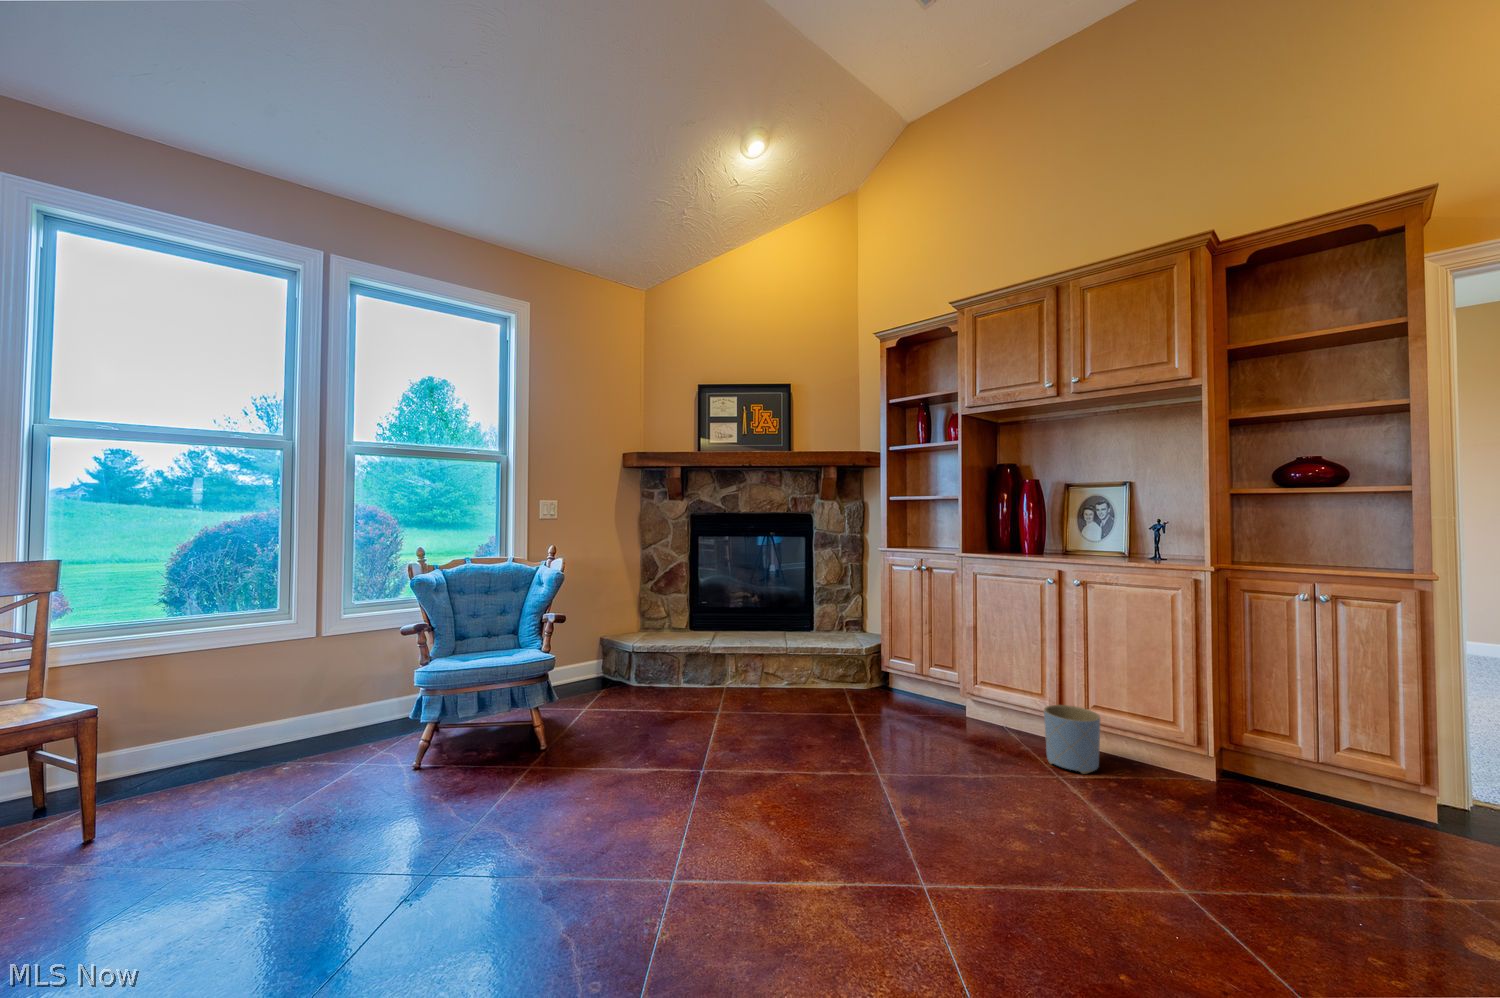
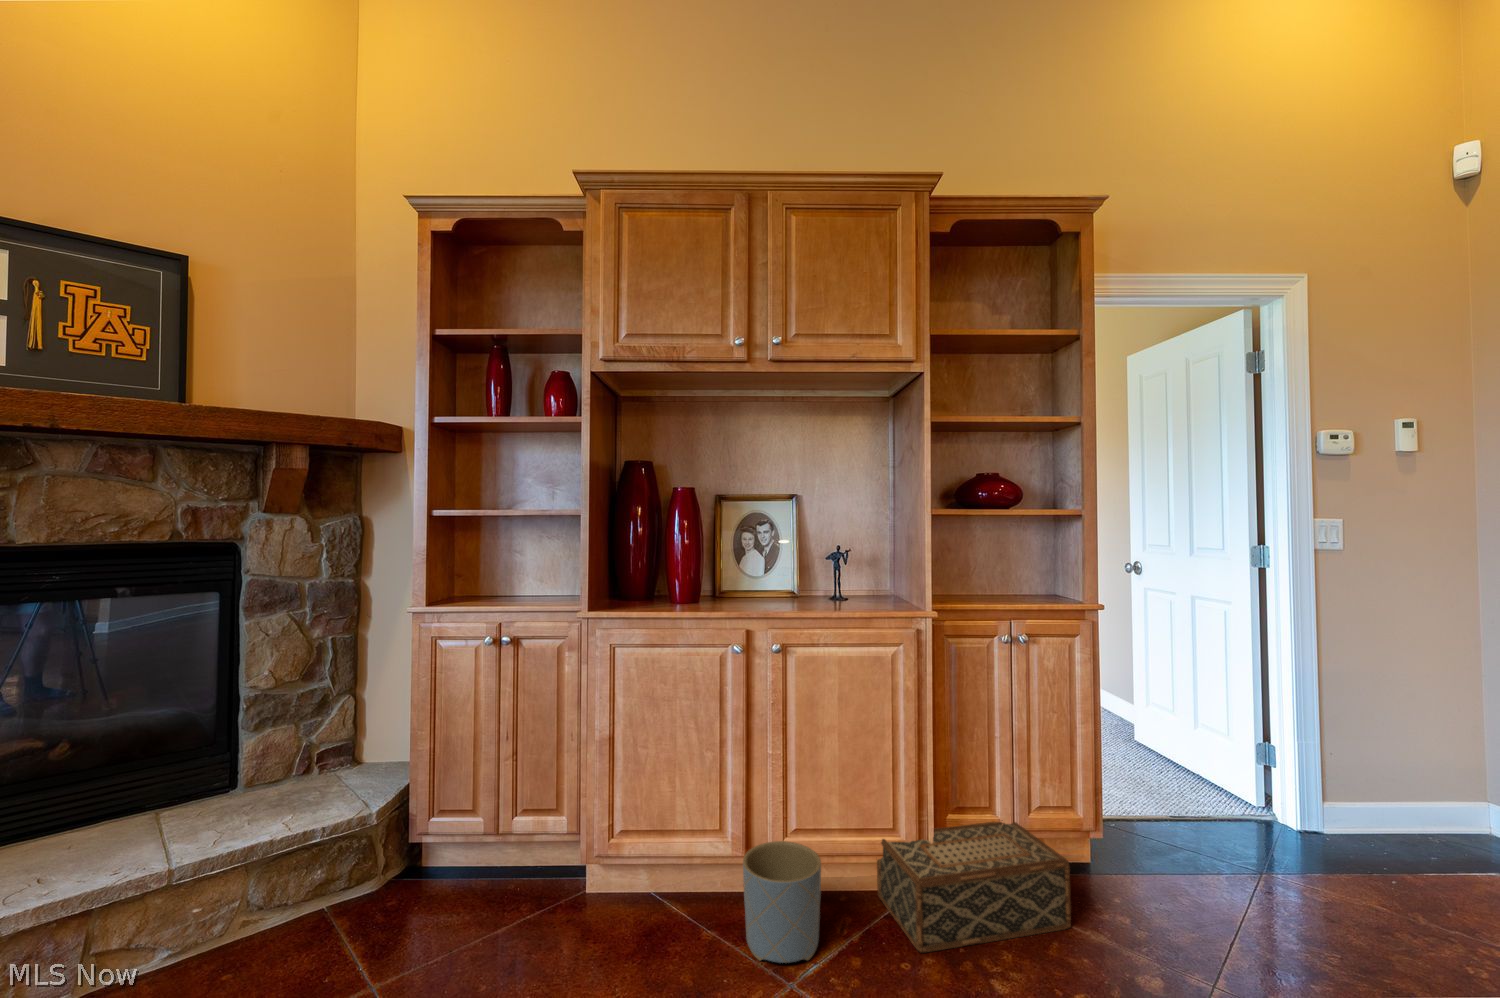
woven basket: none [1167,728,1342,834] -> present [877,820,1071,953]

